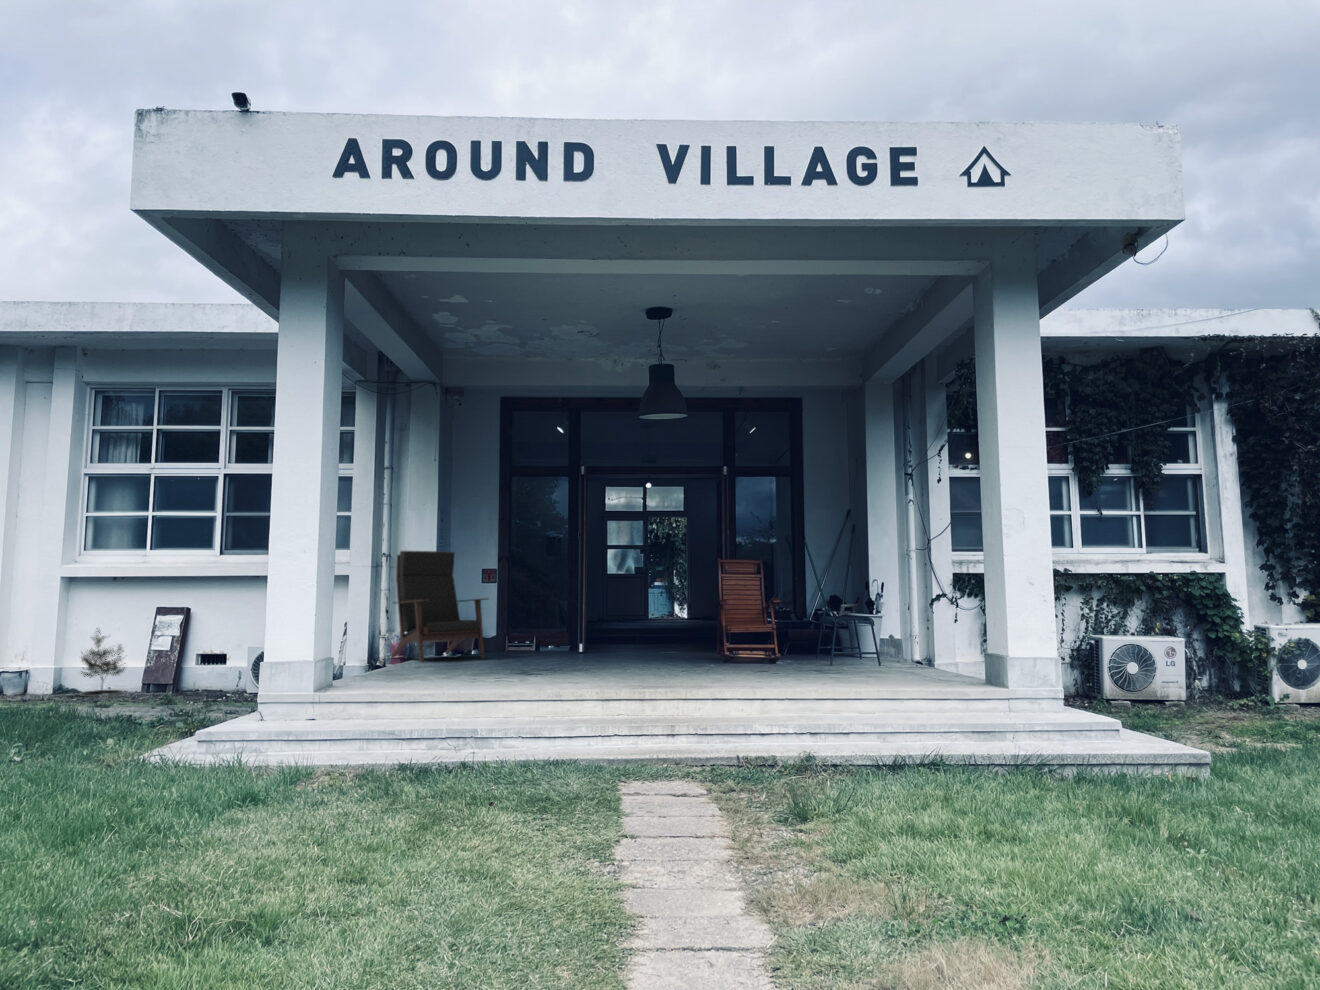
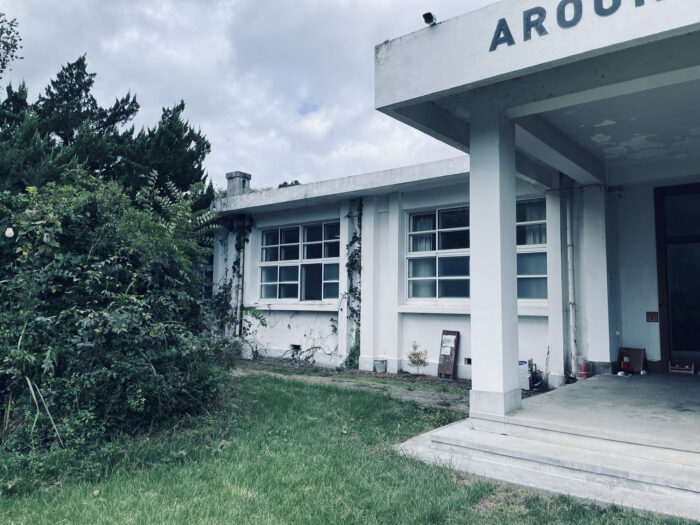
lounge chair: present [391,551,488,662] -> none [577,301,652,381]

